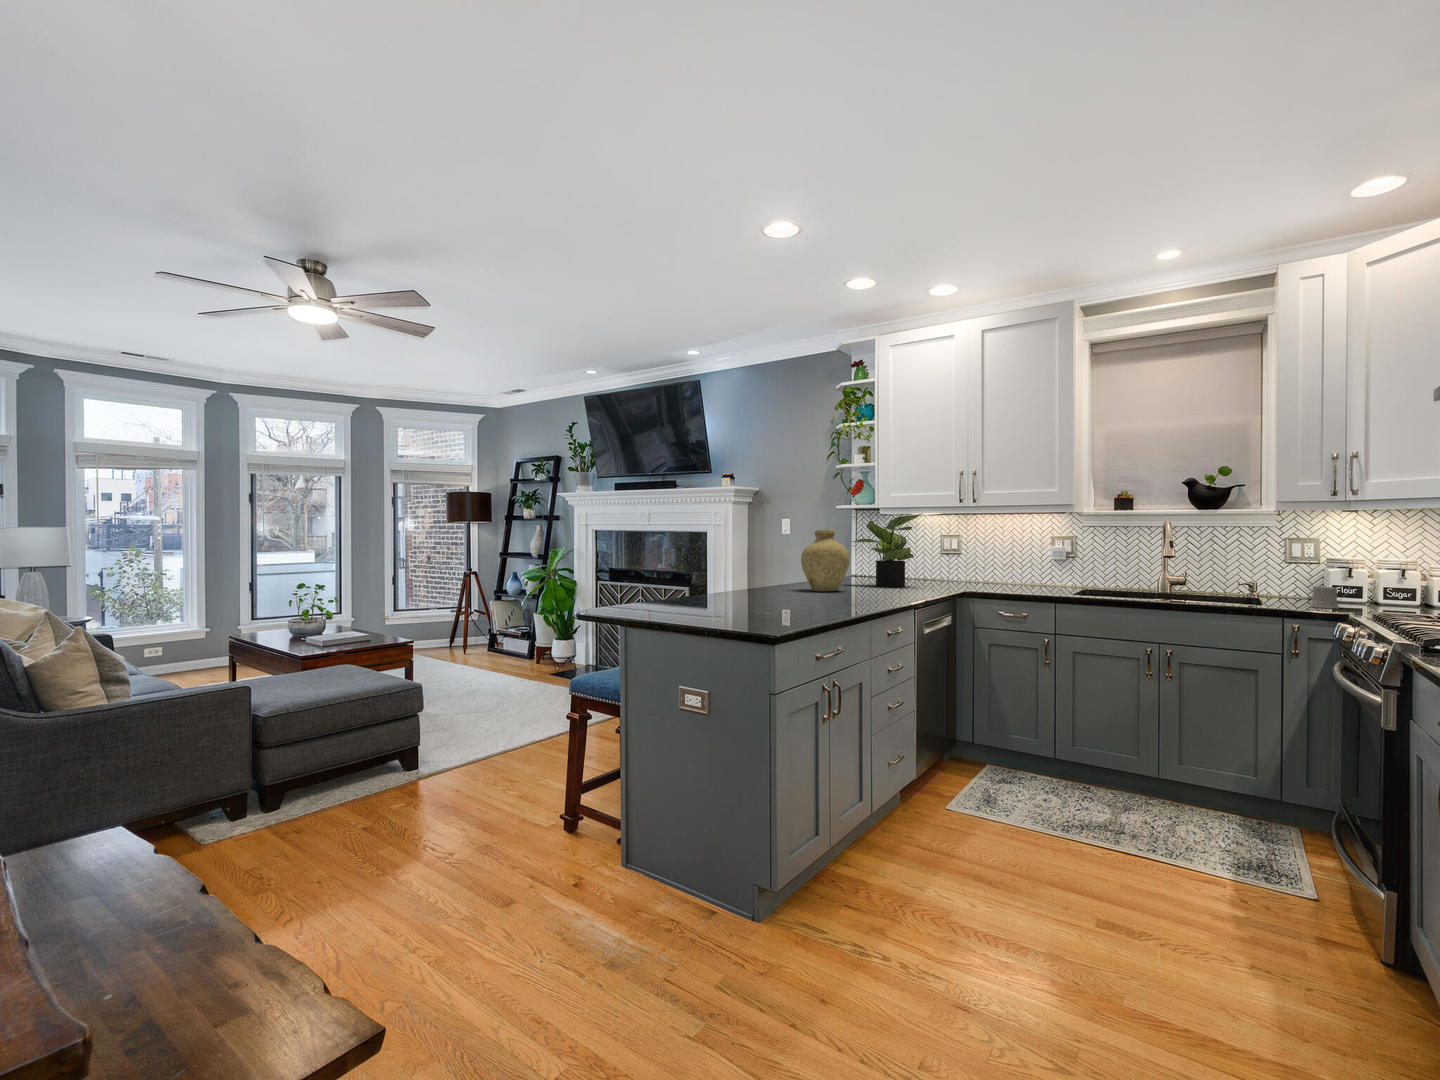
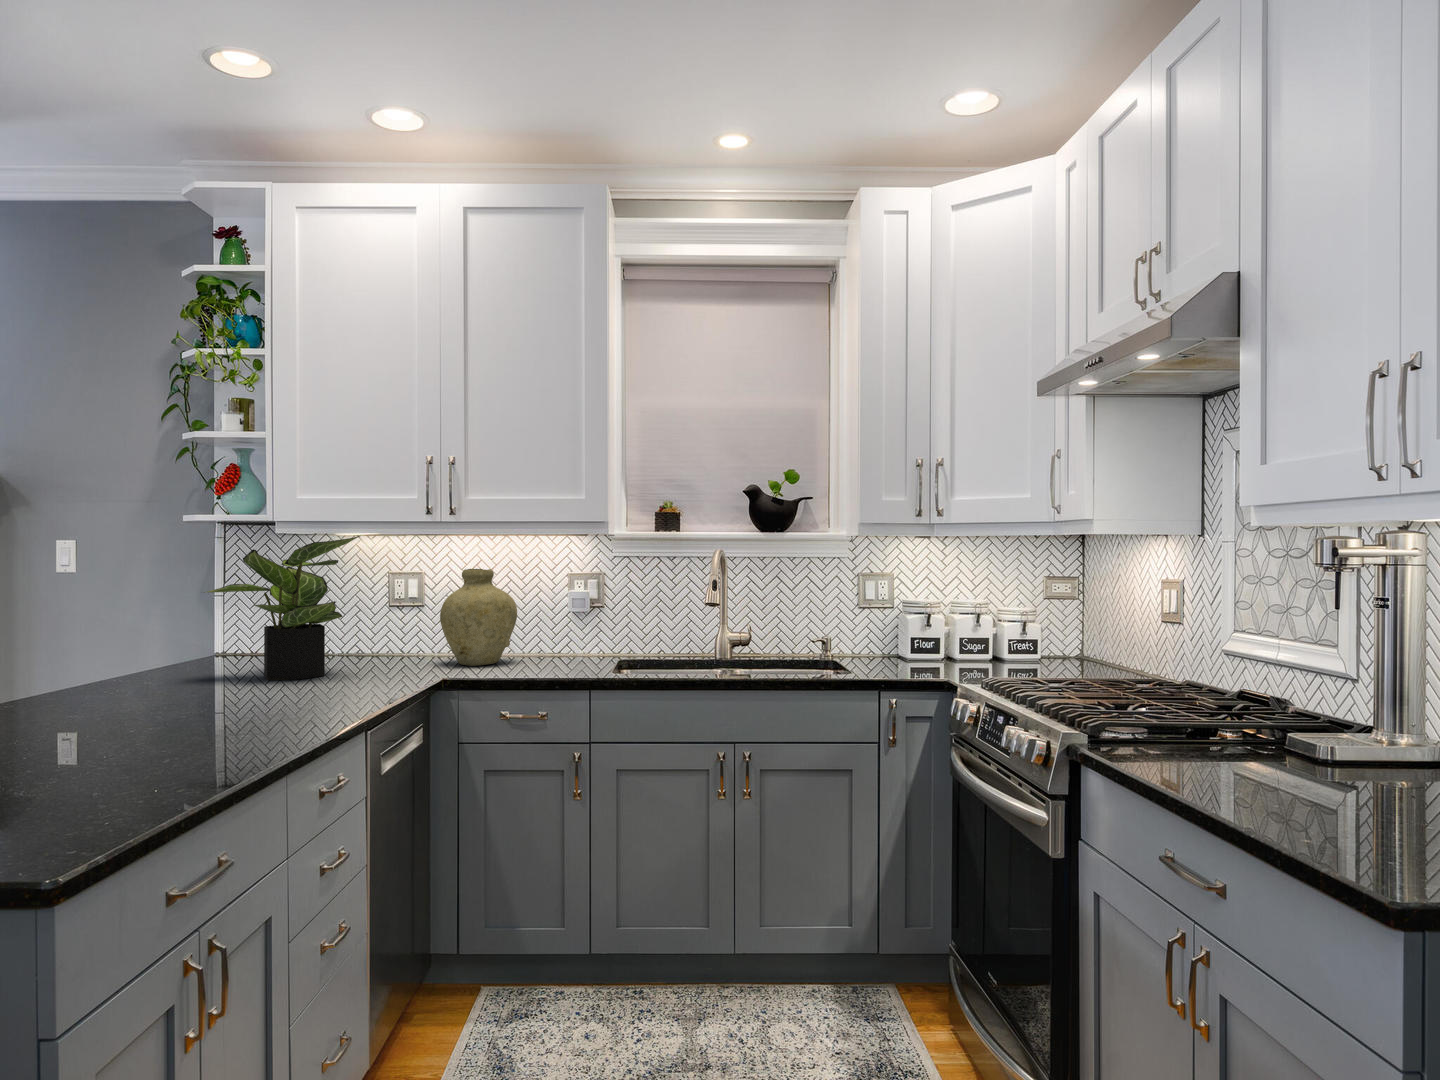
vase: present [801,530,850,591] -> present [440,569,517,666]
mug: present [1310,586,1347,609] -> none [897,639,935,672]

